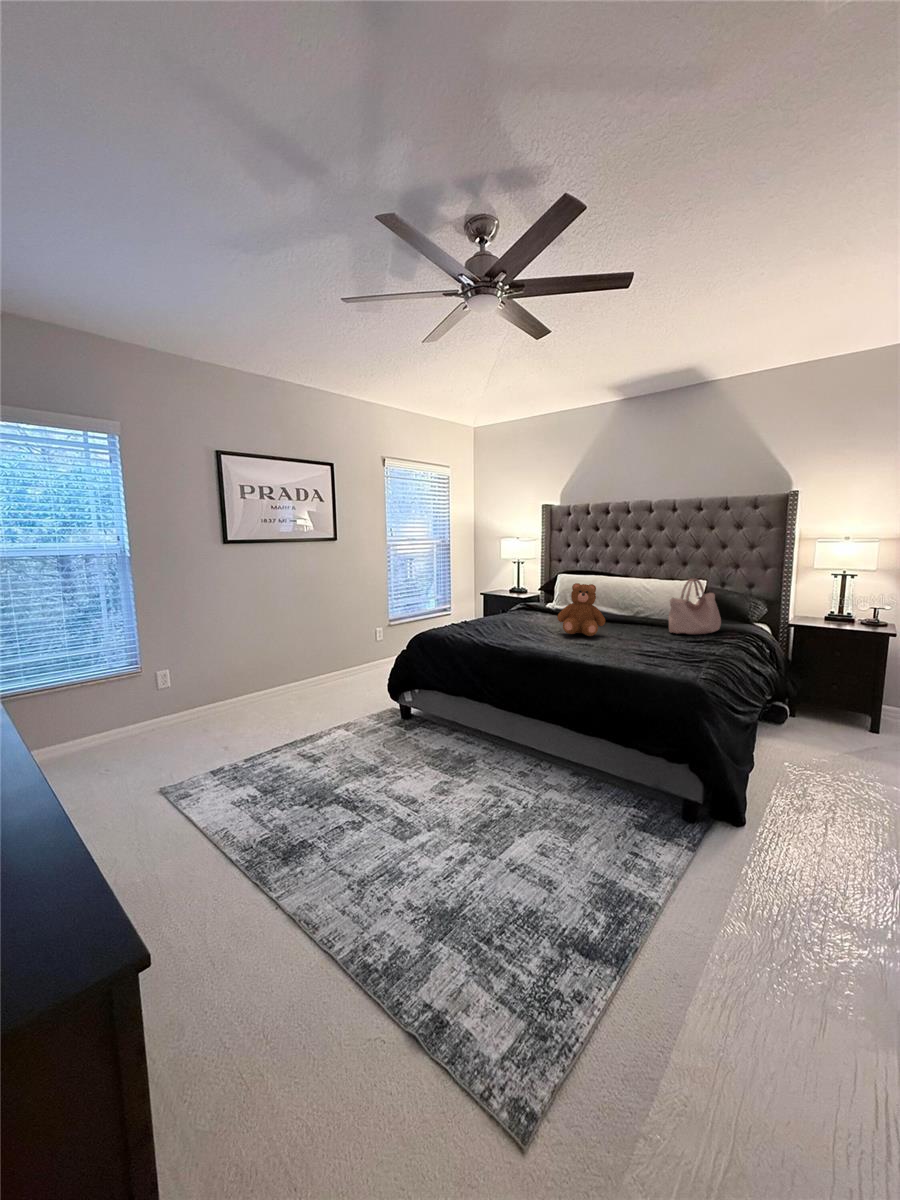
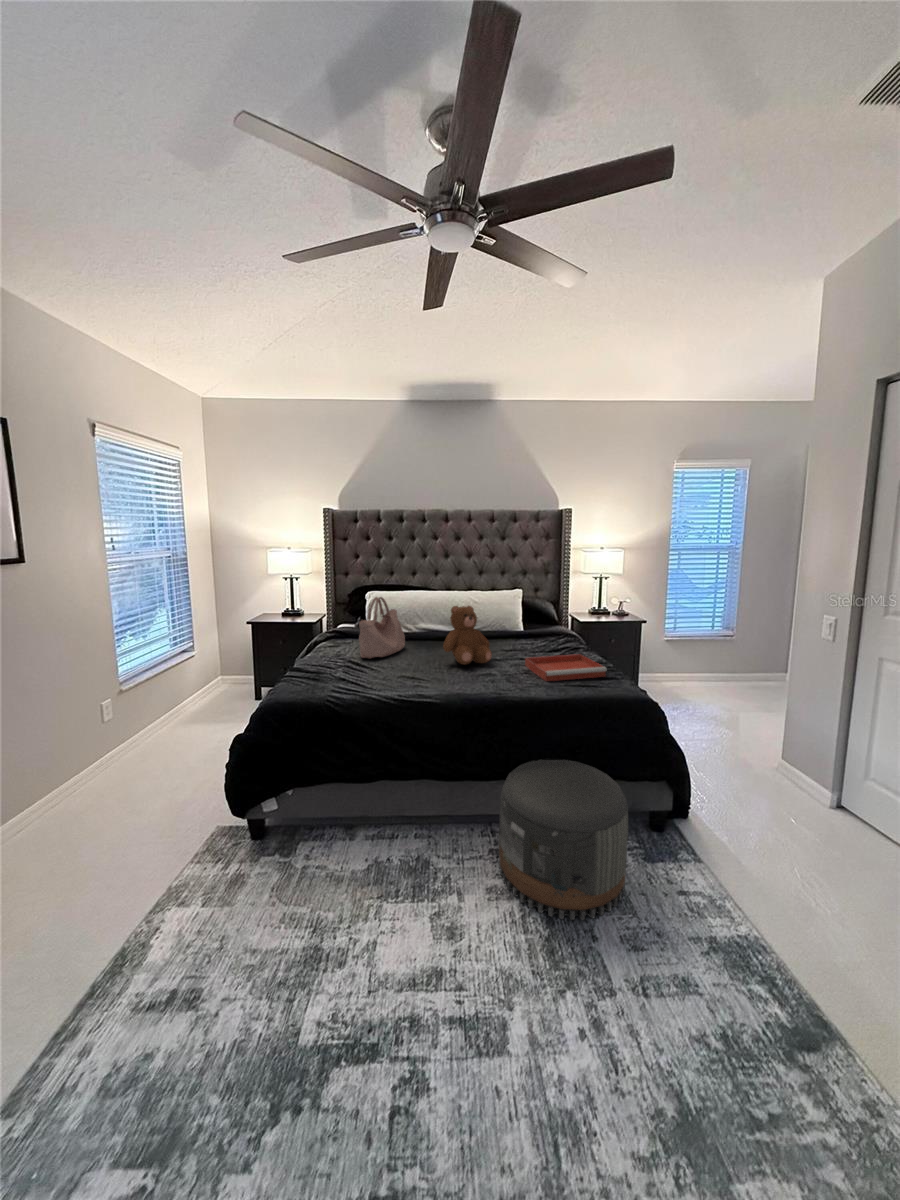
handbag: present [669,579,721,634] -> present [359,597,405,659]
tray: none [617,636,692,662] -> present [525,654,607,681]
pouf: none [500,710,610,833] -> present [499,760,628,920]

